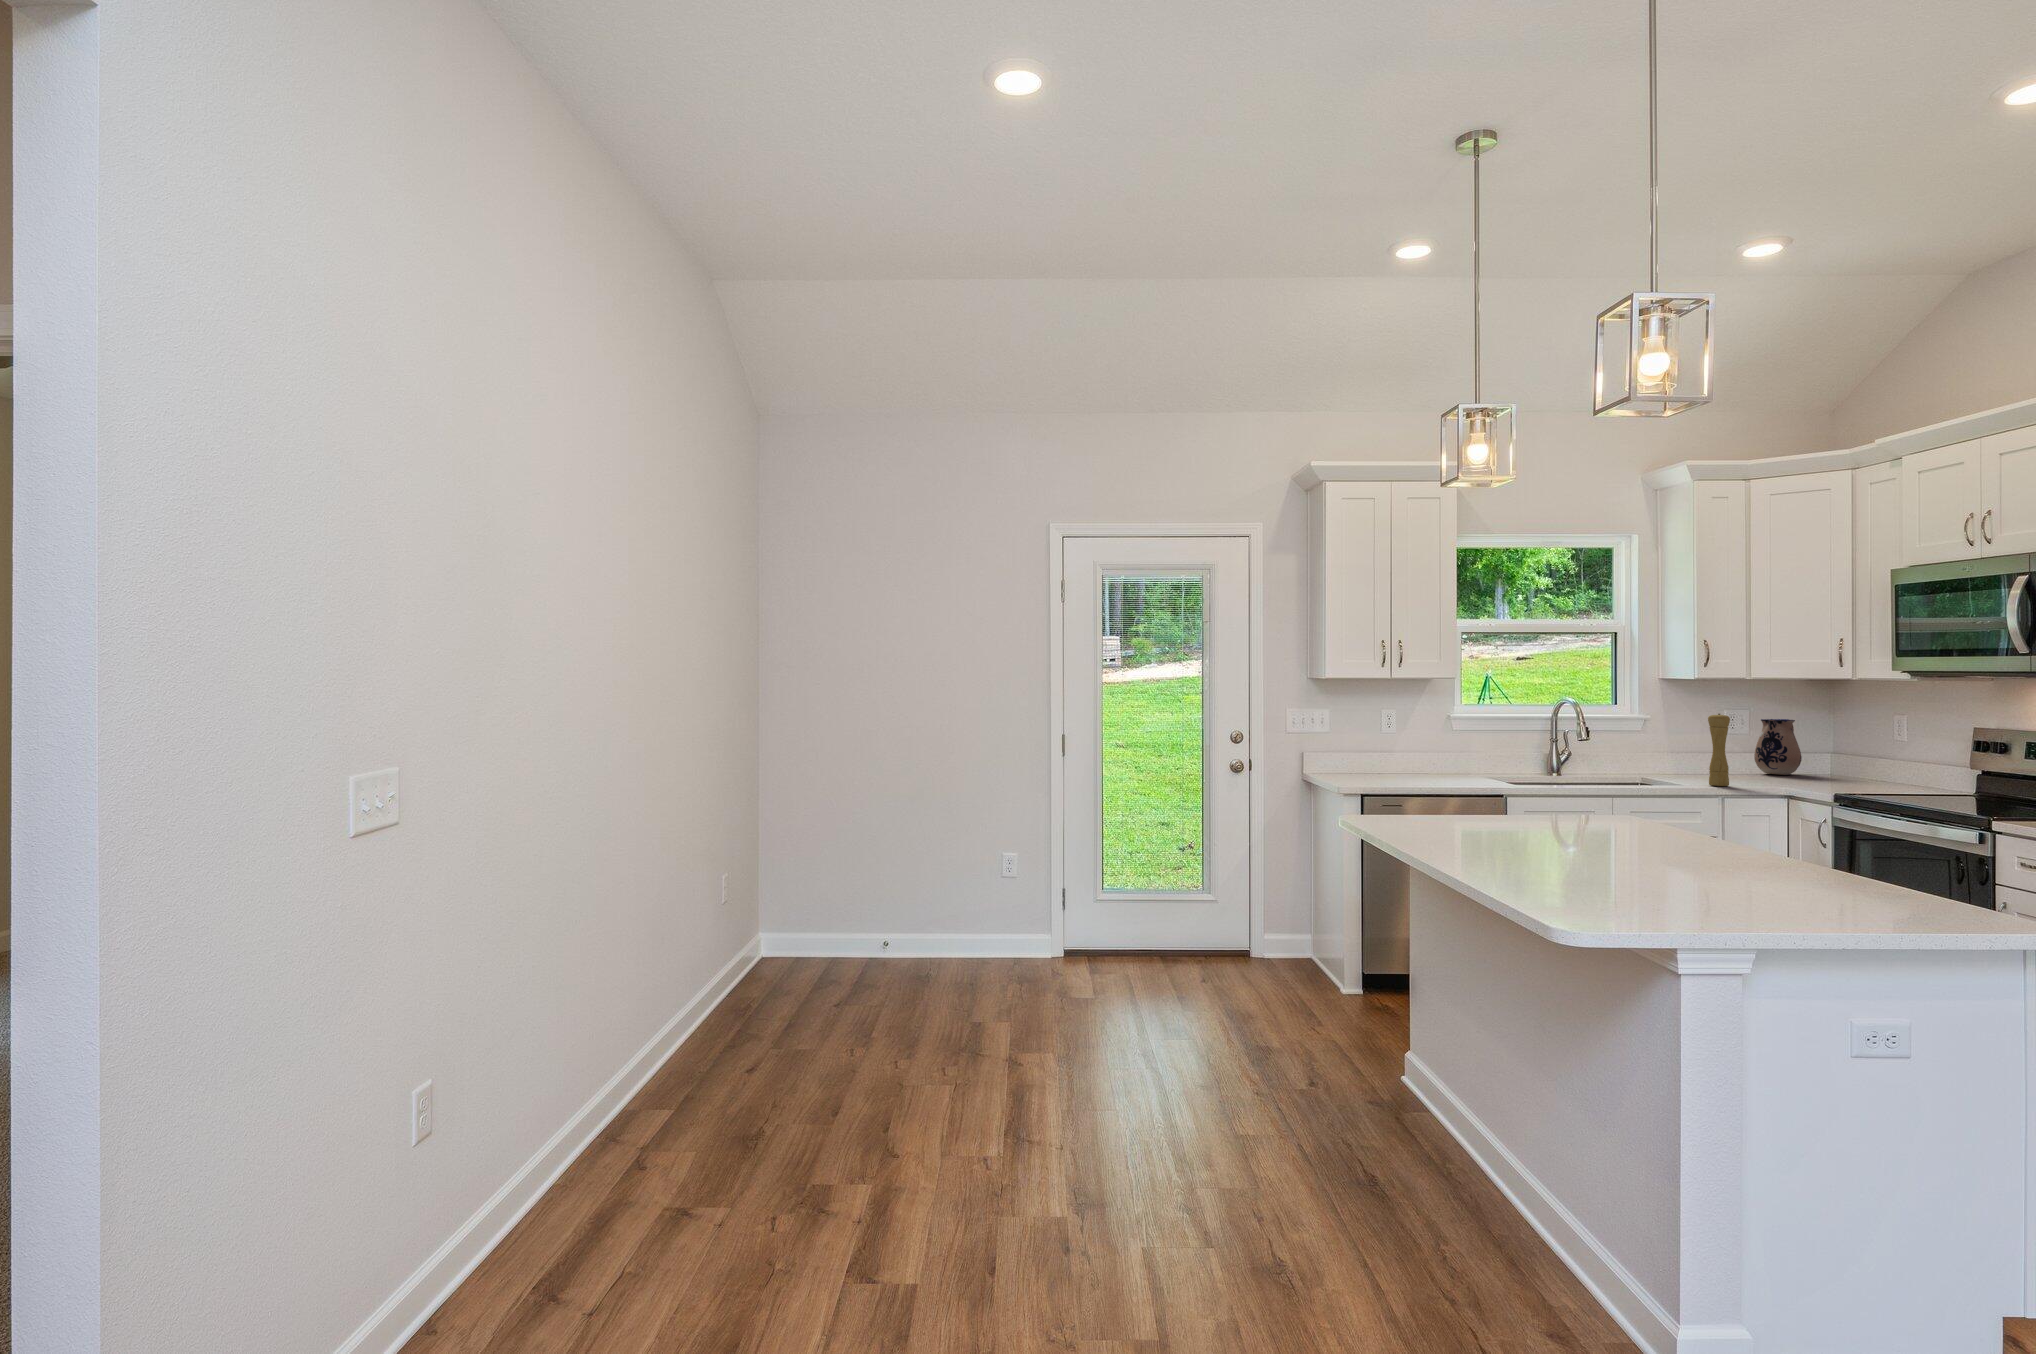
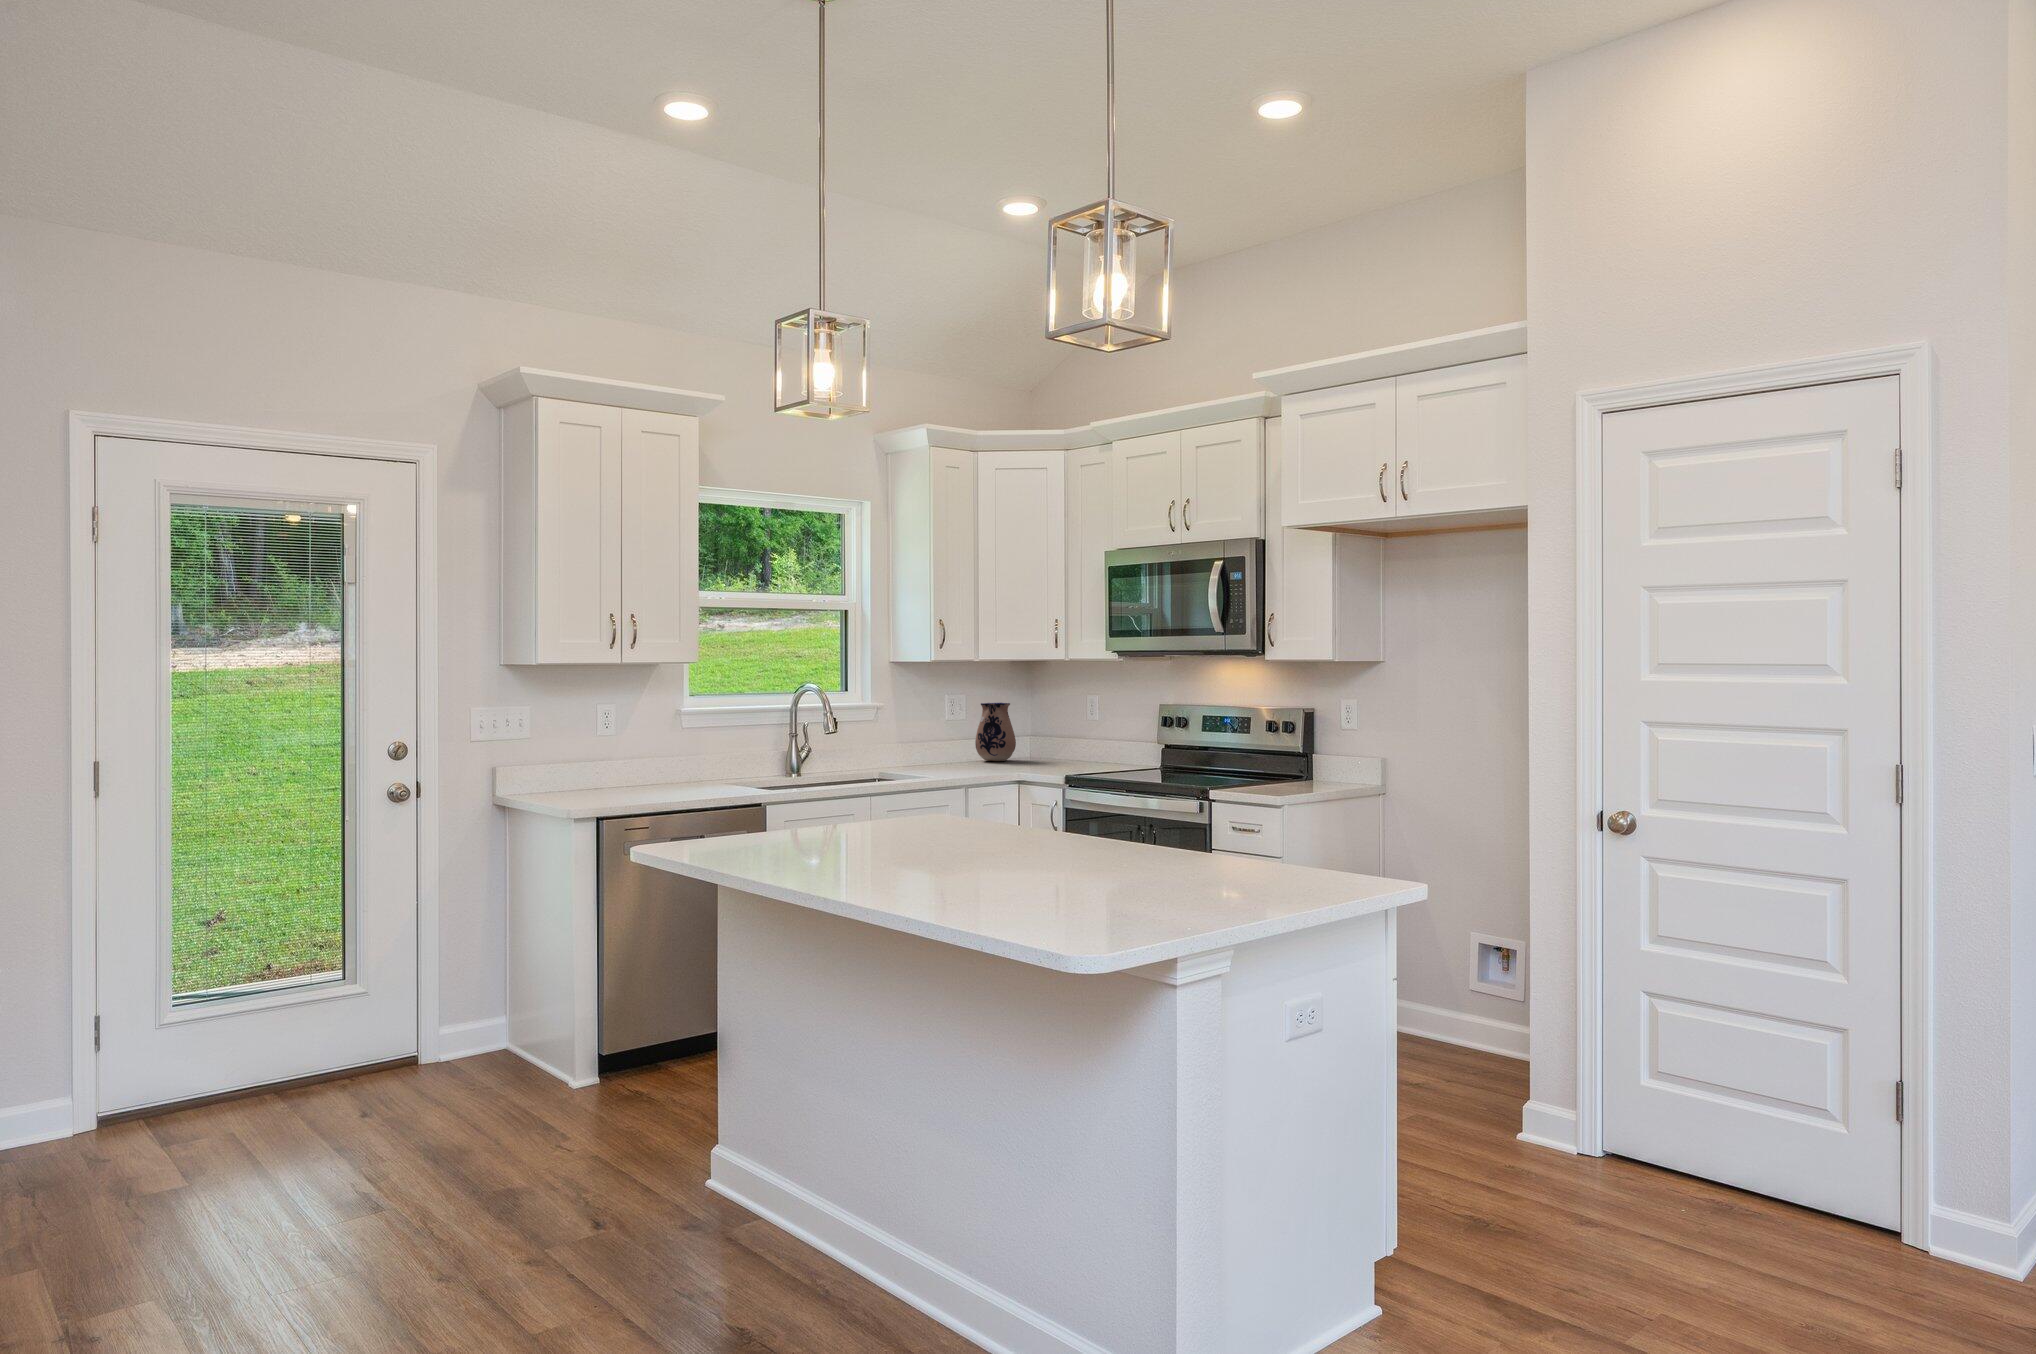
pepper mill: present [1708,714,1730,786] -> none [954,698,973,776]

